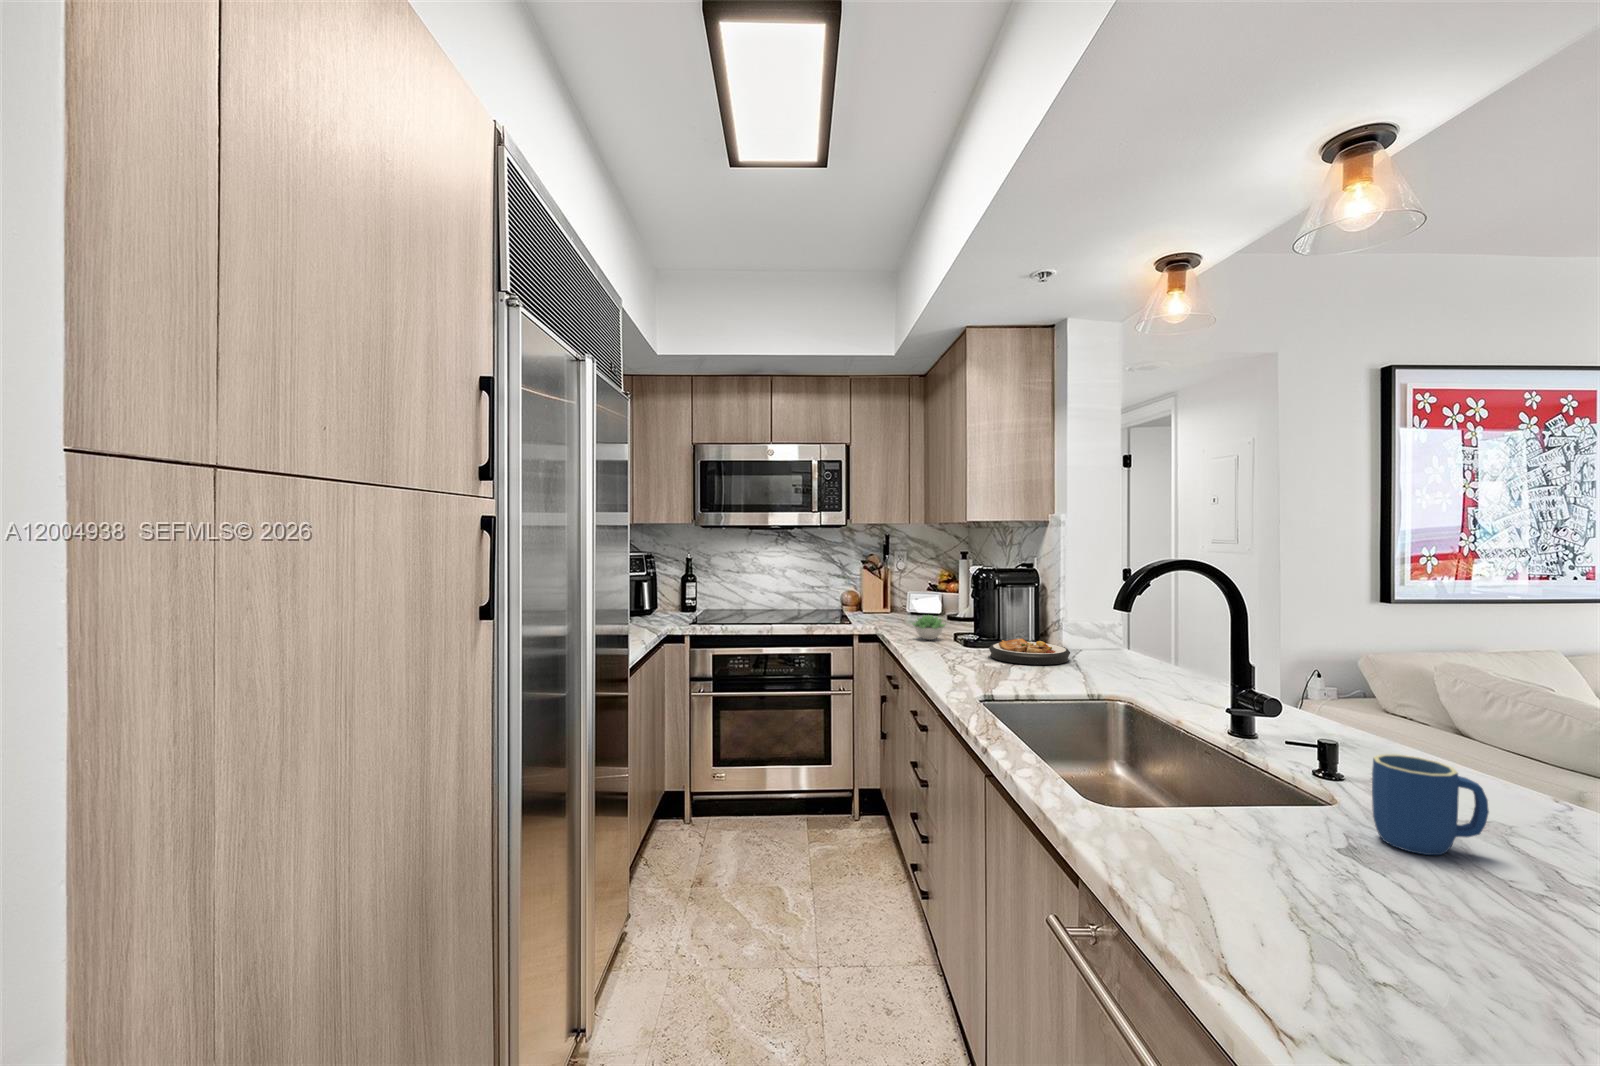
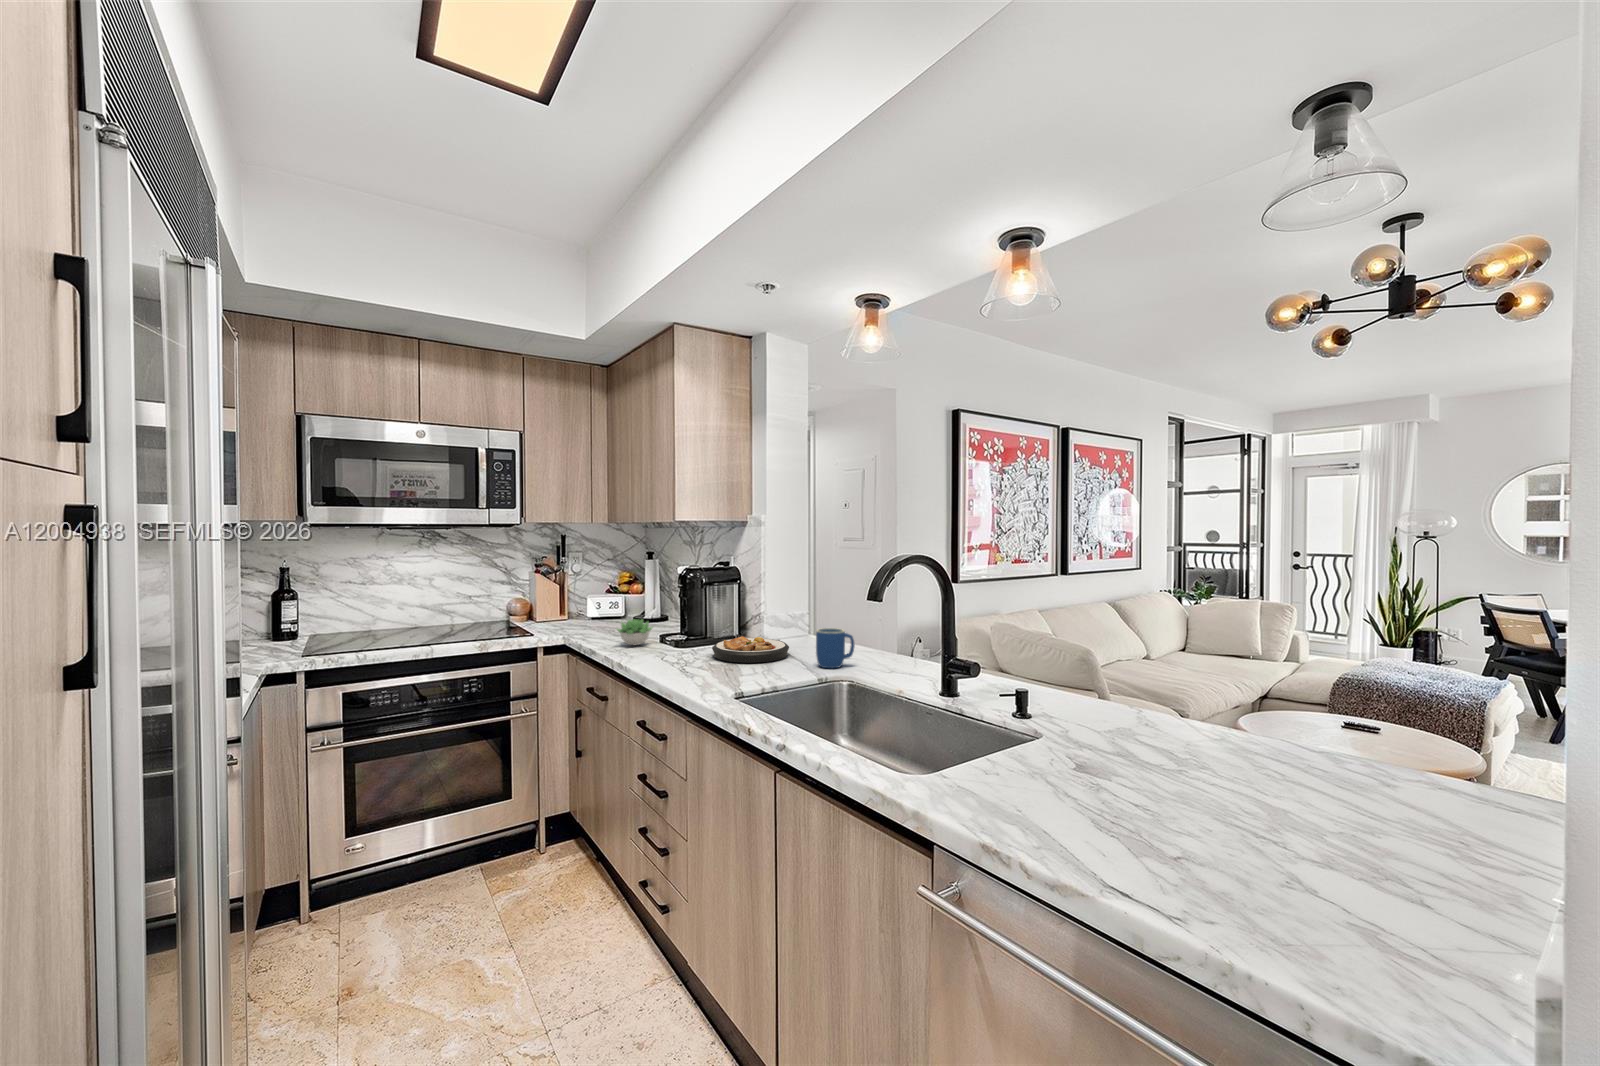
mug: present [1372,754,1489,855] -> present [816,628,855,668]

